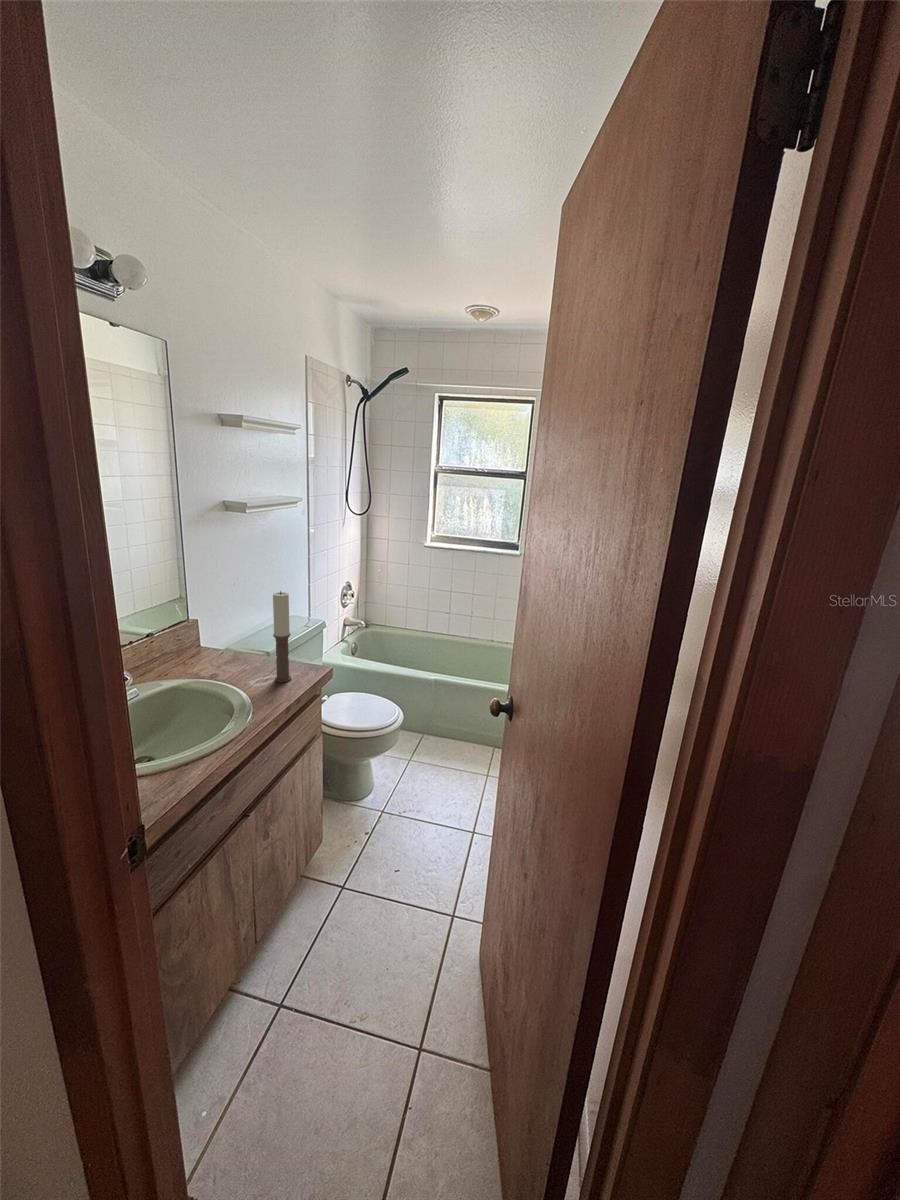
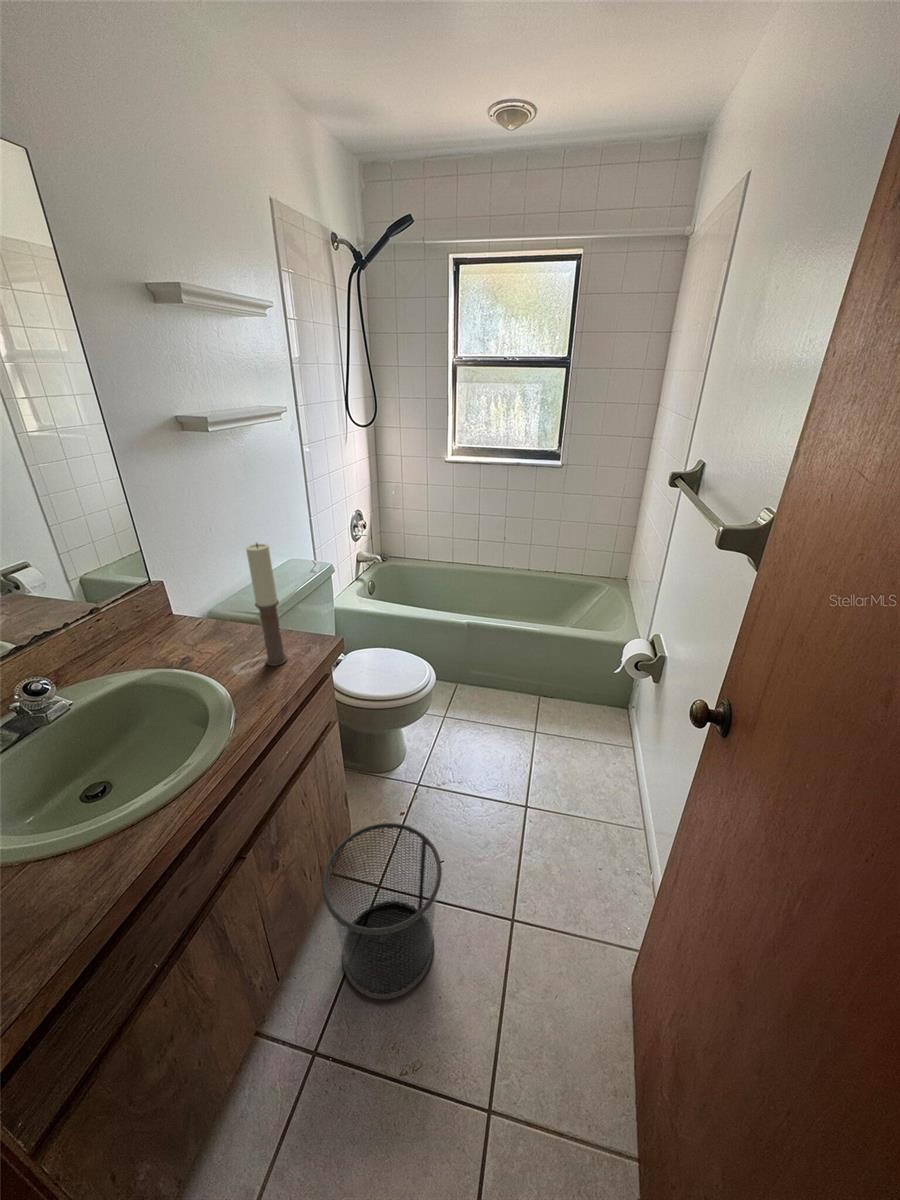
waste bin: none [299,822,395,968] -> present [322,823,442,999]

